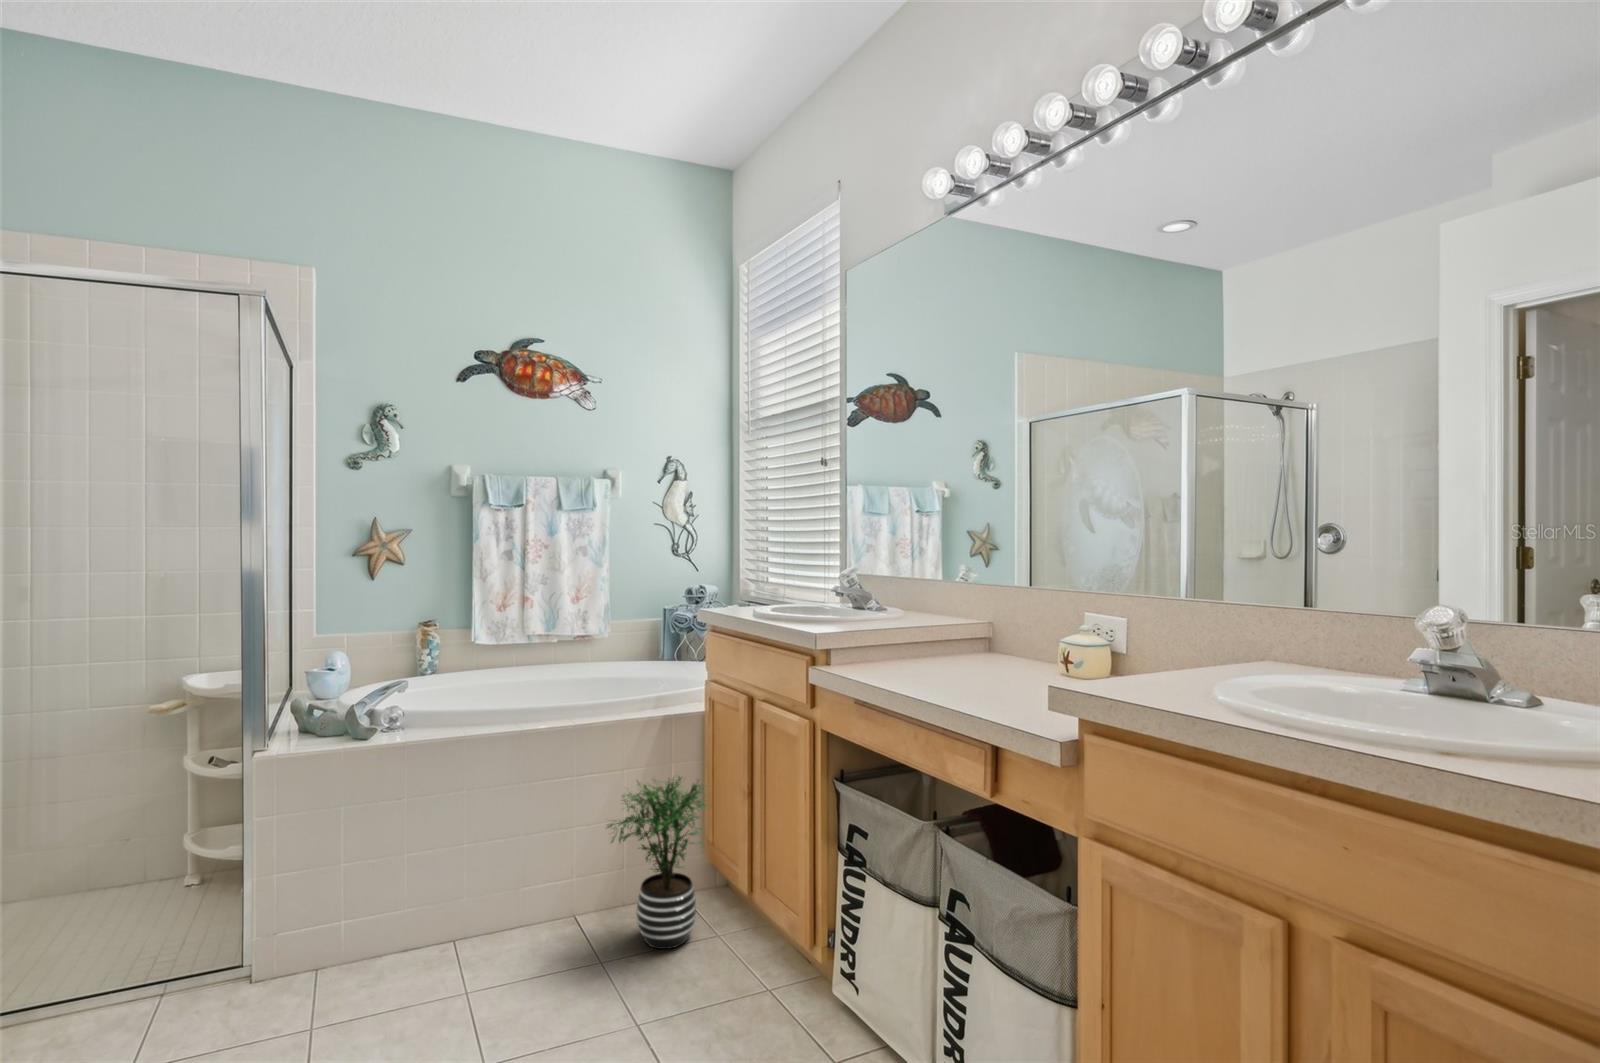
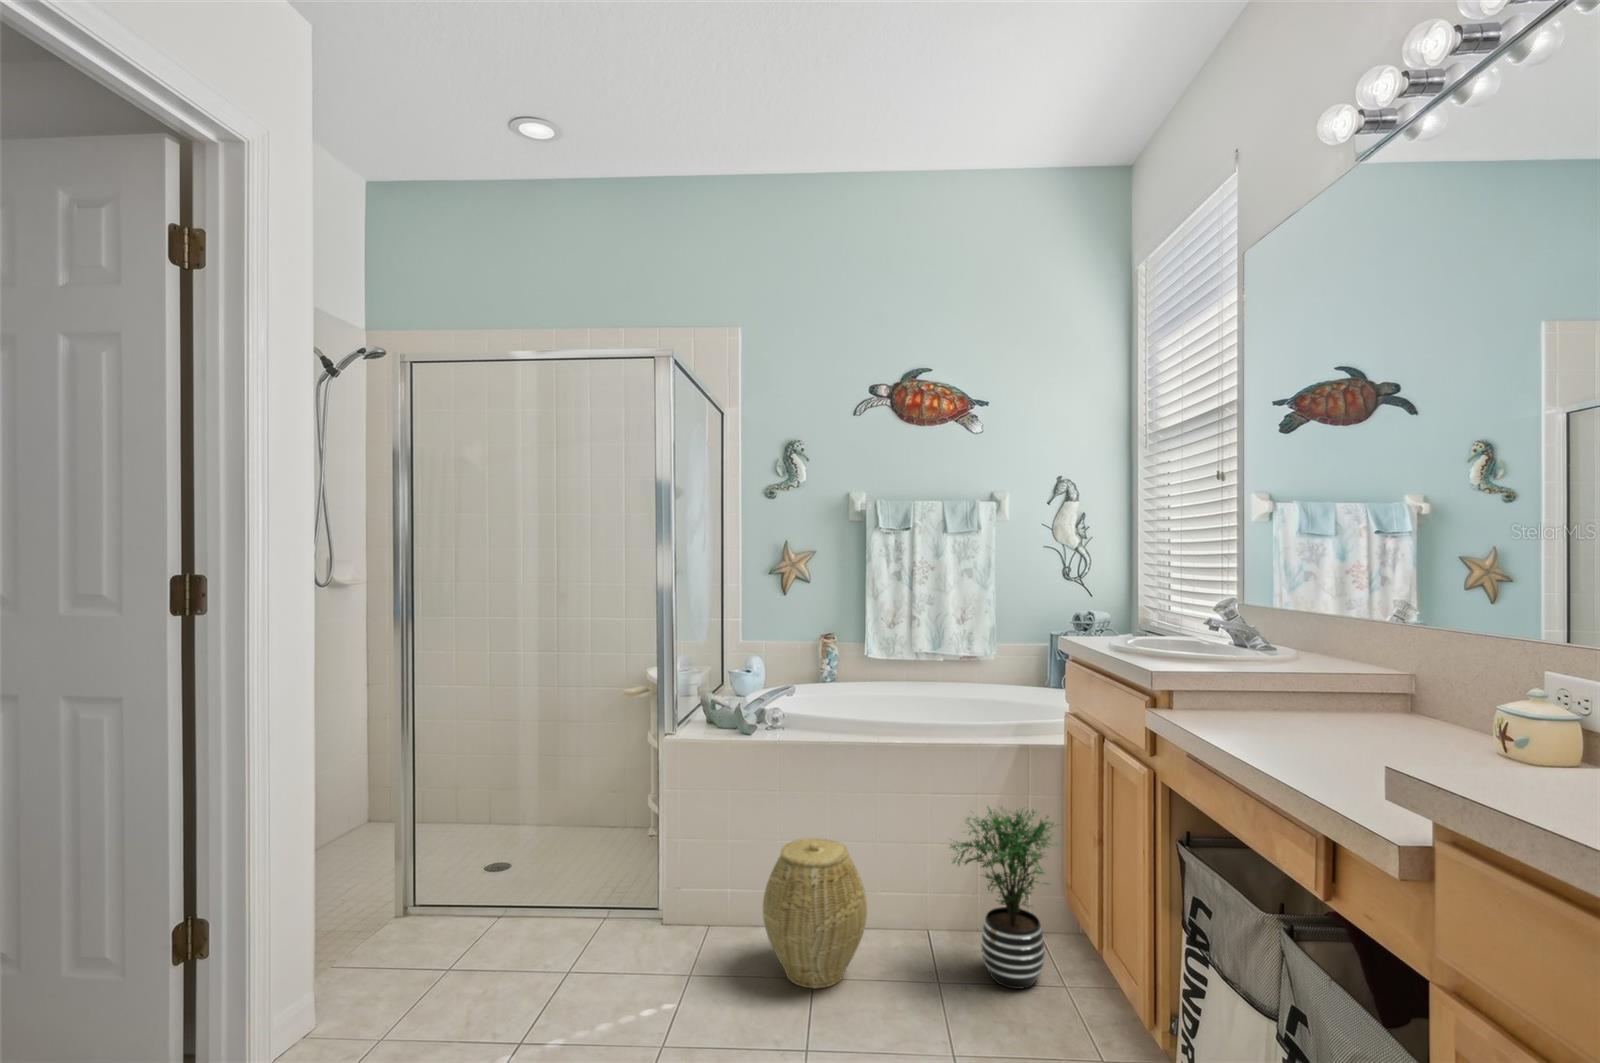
woven basket: none [398,847,523,1012] -> present [763,838,867,988]

